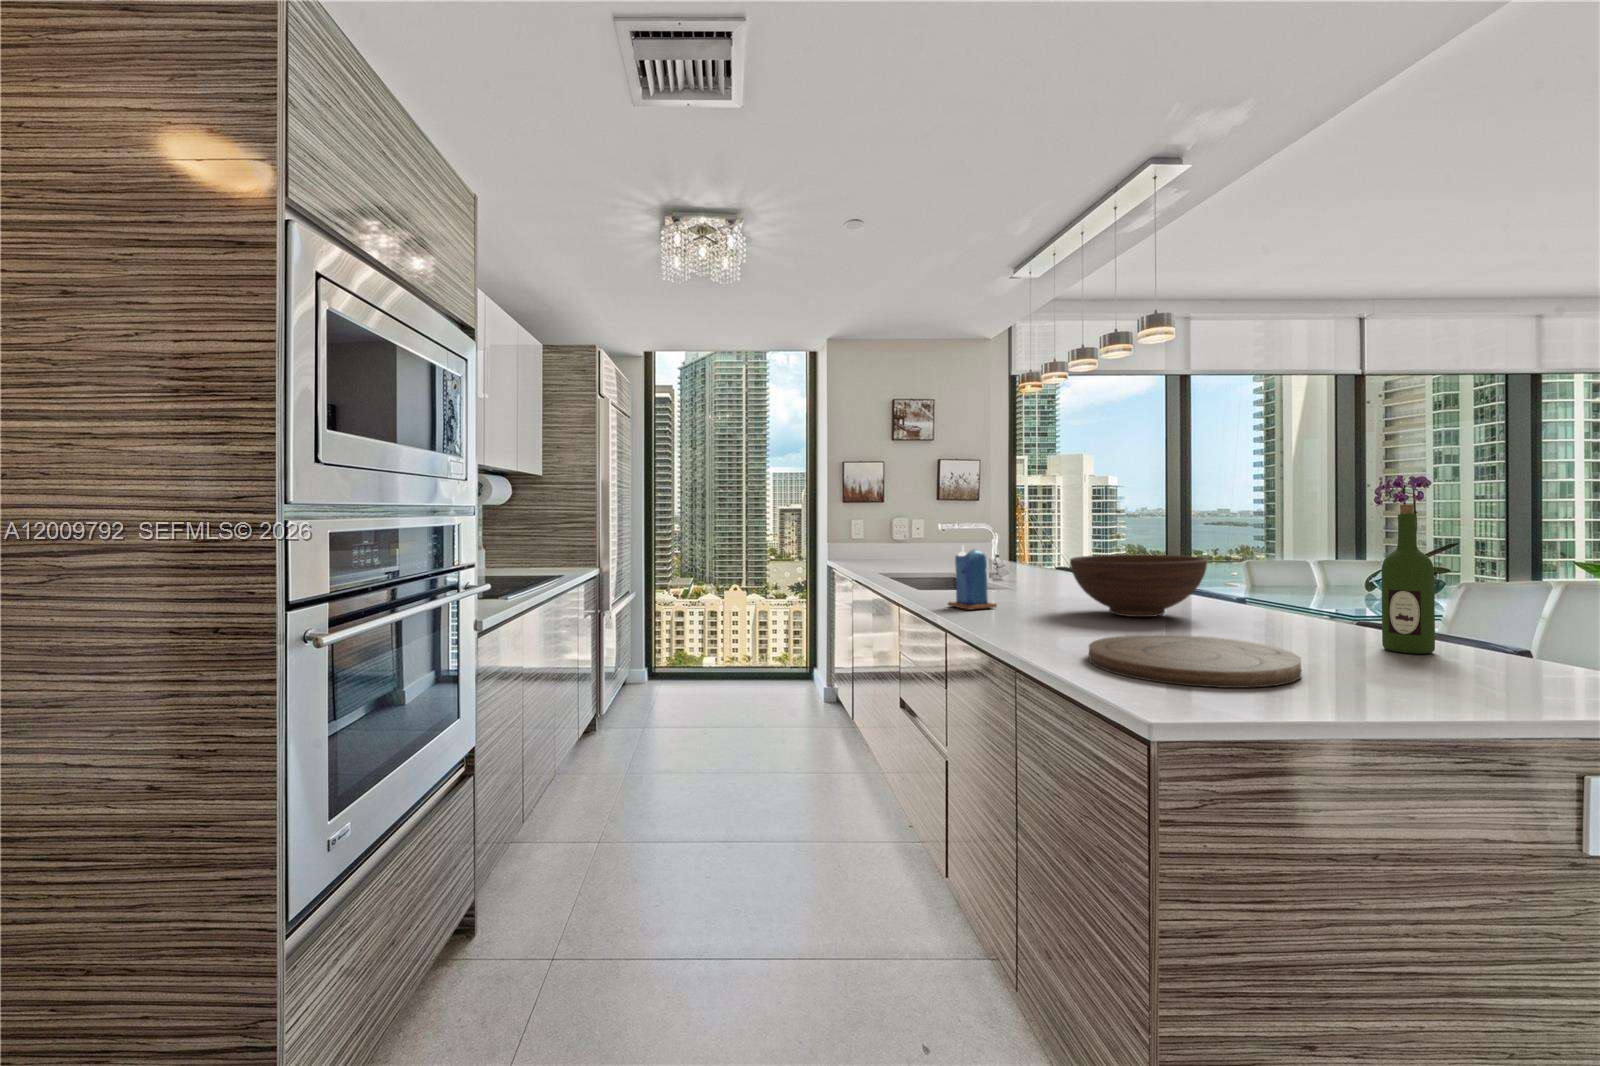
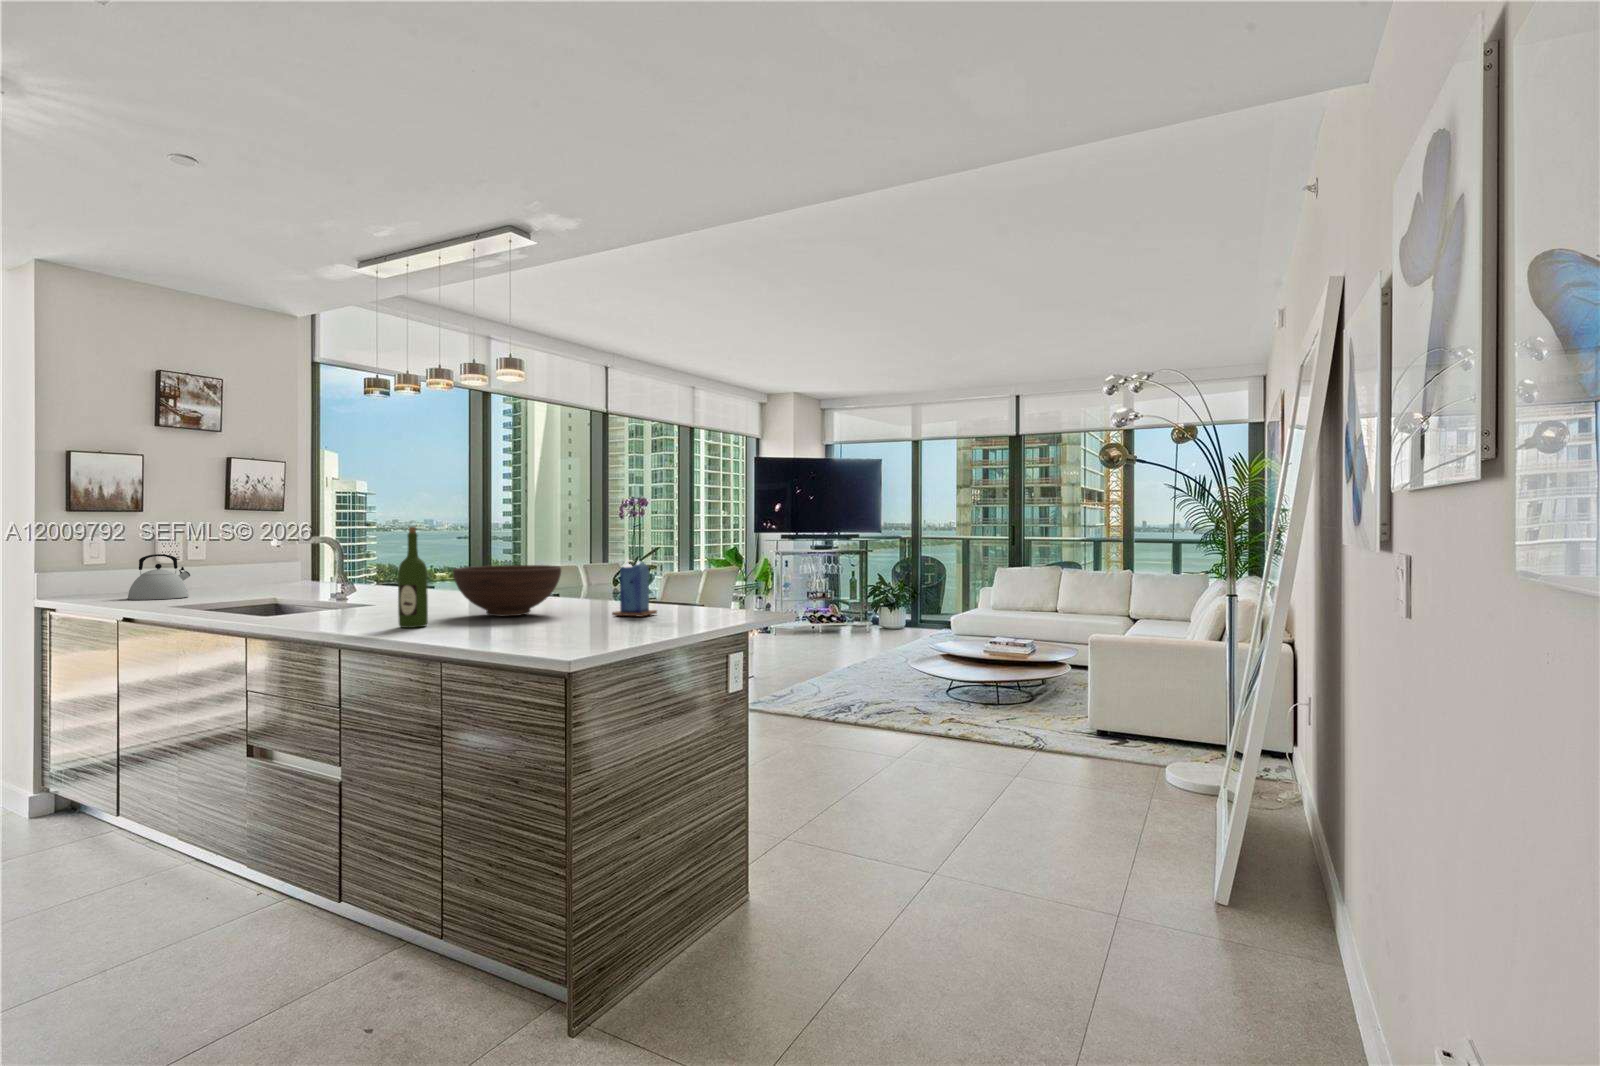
wine bottle: present [1381,504,1435,654] -> present [398,527,428,628]
kettle: none [870,537,908,571] -> present [128,554,190,600]
candle: present [948,547,997,610] -> present [612,558,657,617]
cutting board: present [1089,634,1301,688] -> none [506,618,637,644]

